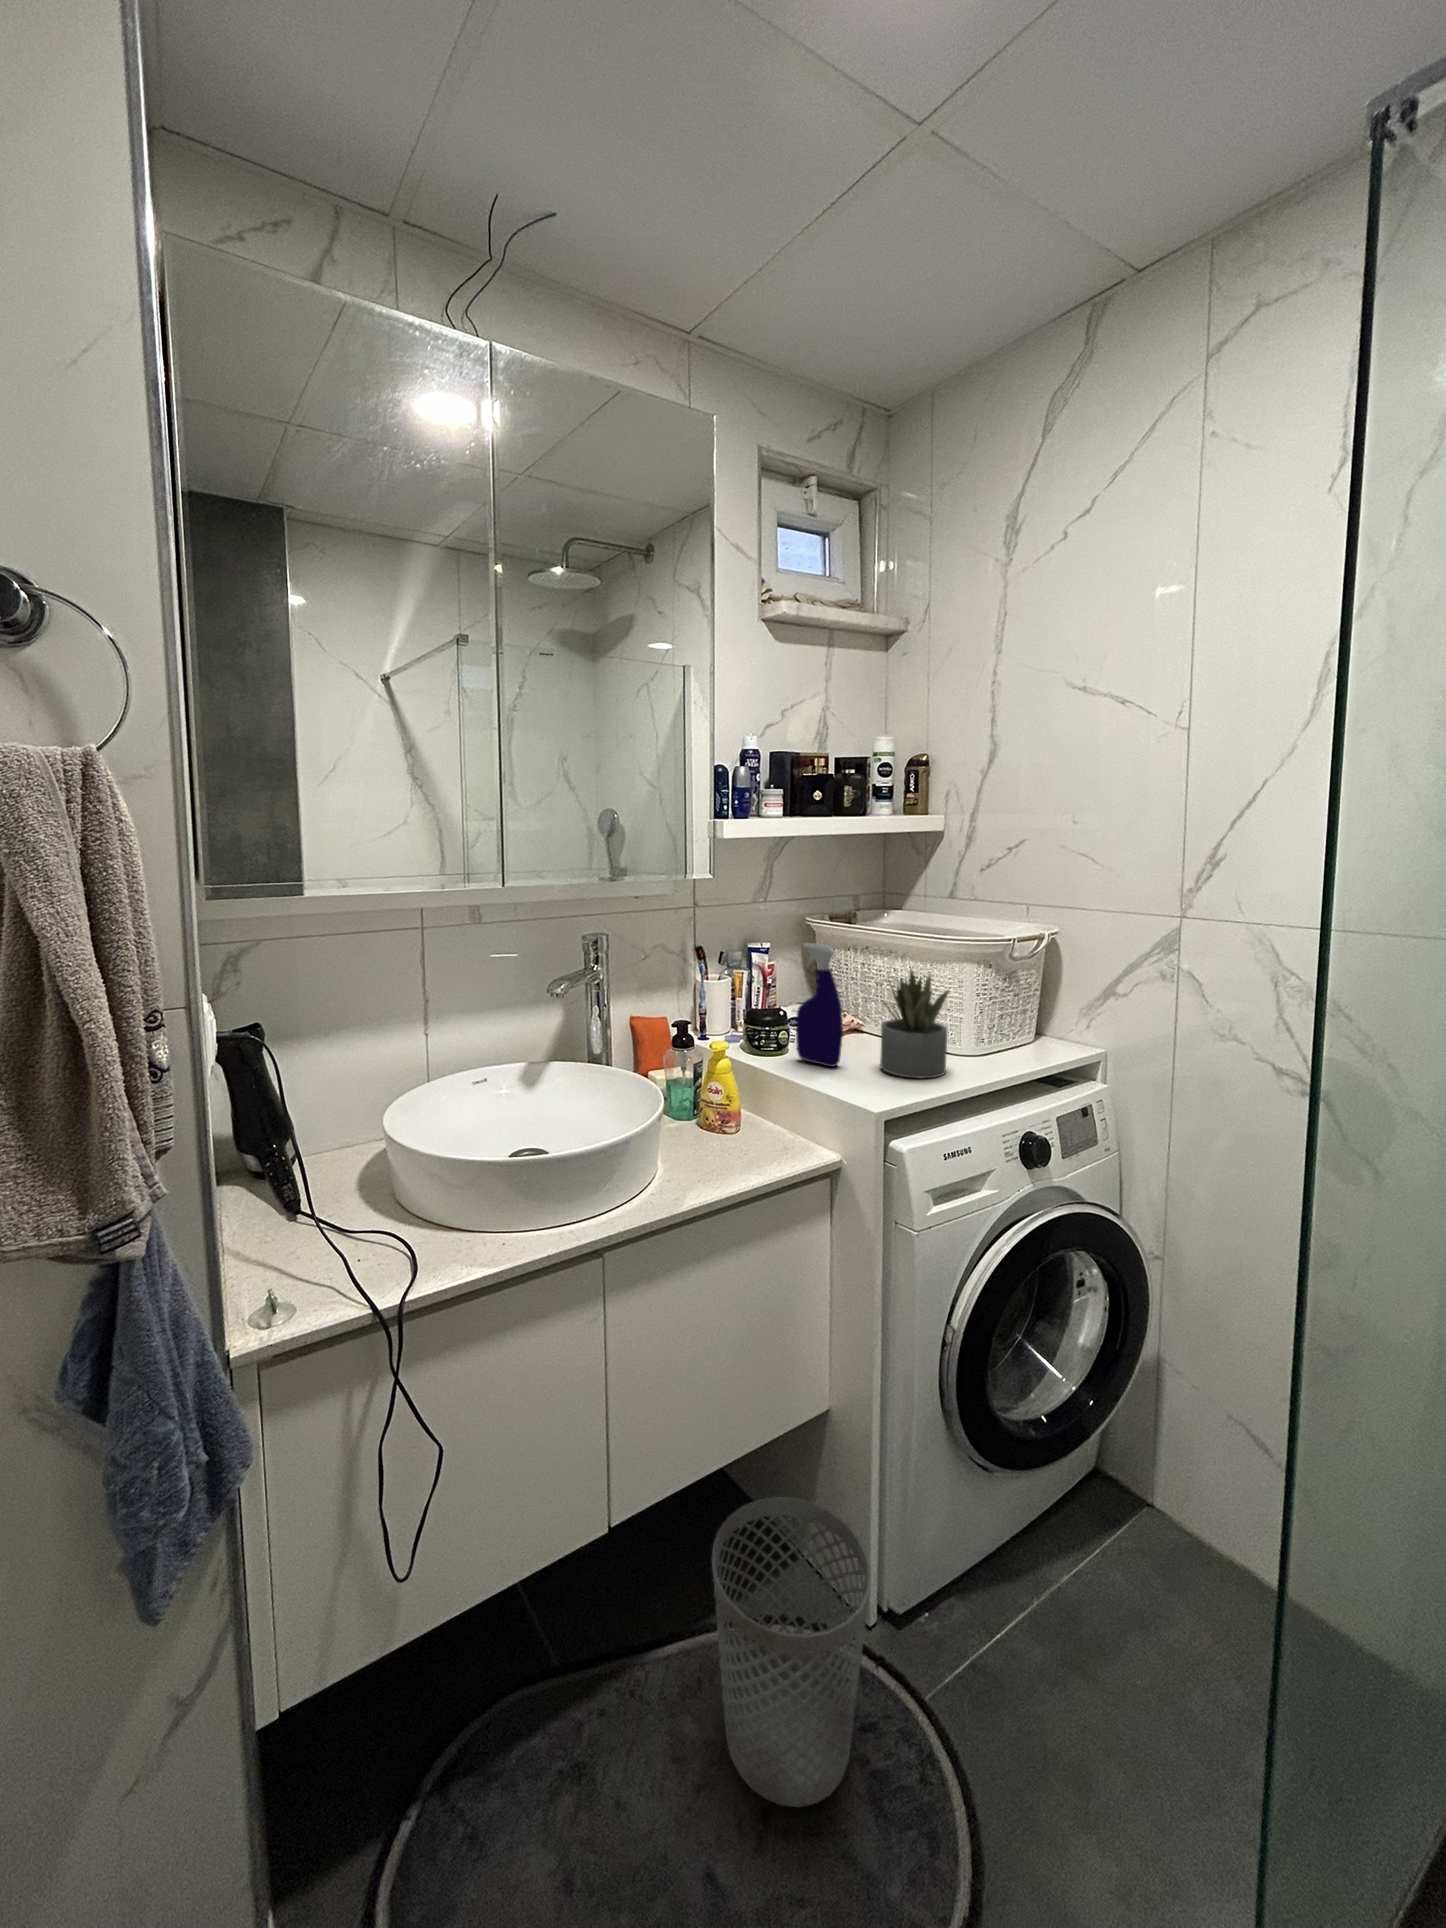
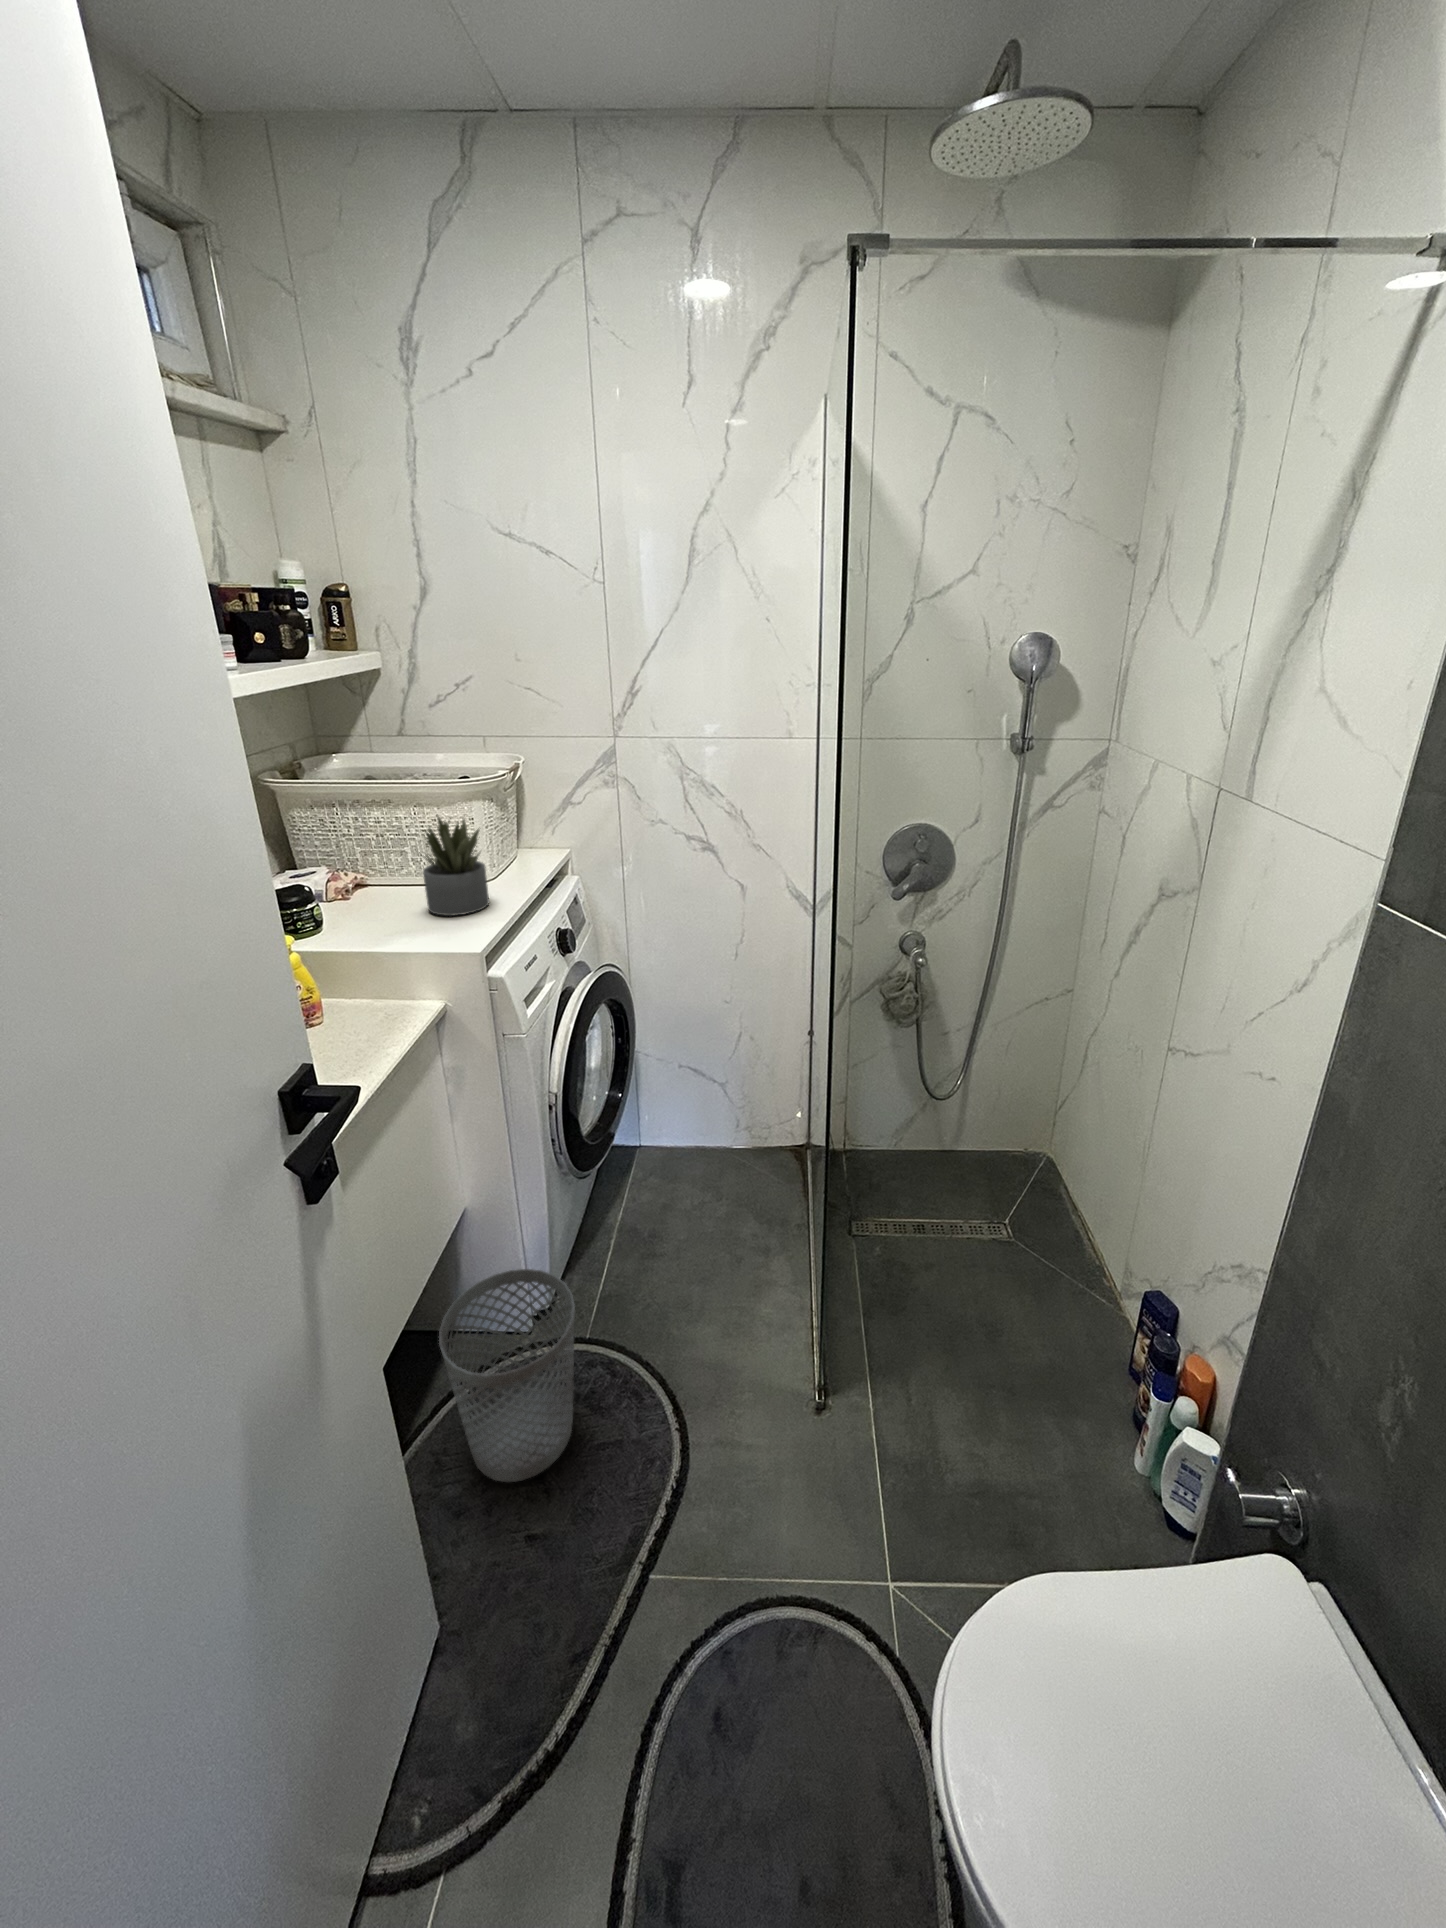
spray bottle: present [796,943,843,1067] -> none [322,808,390,928]

